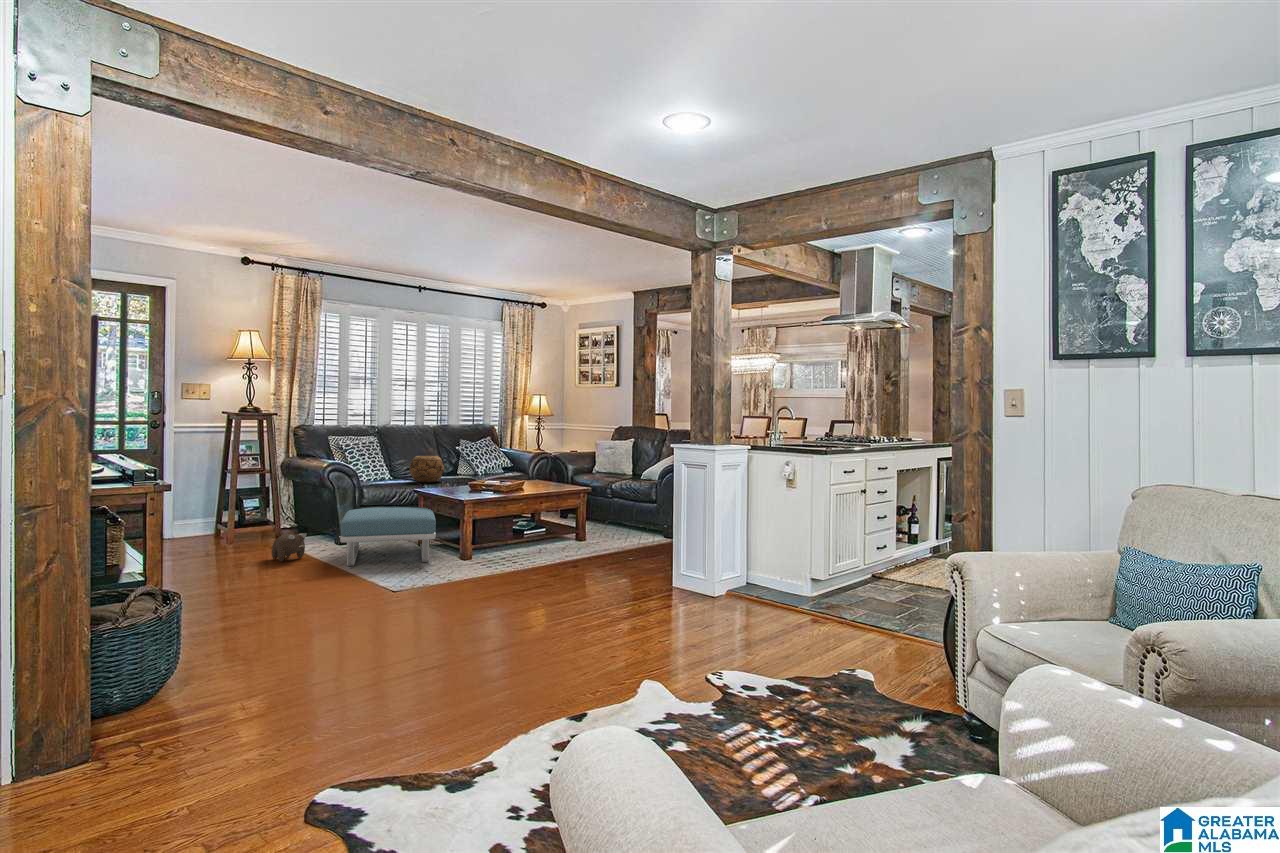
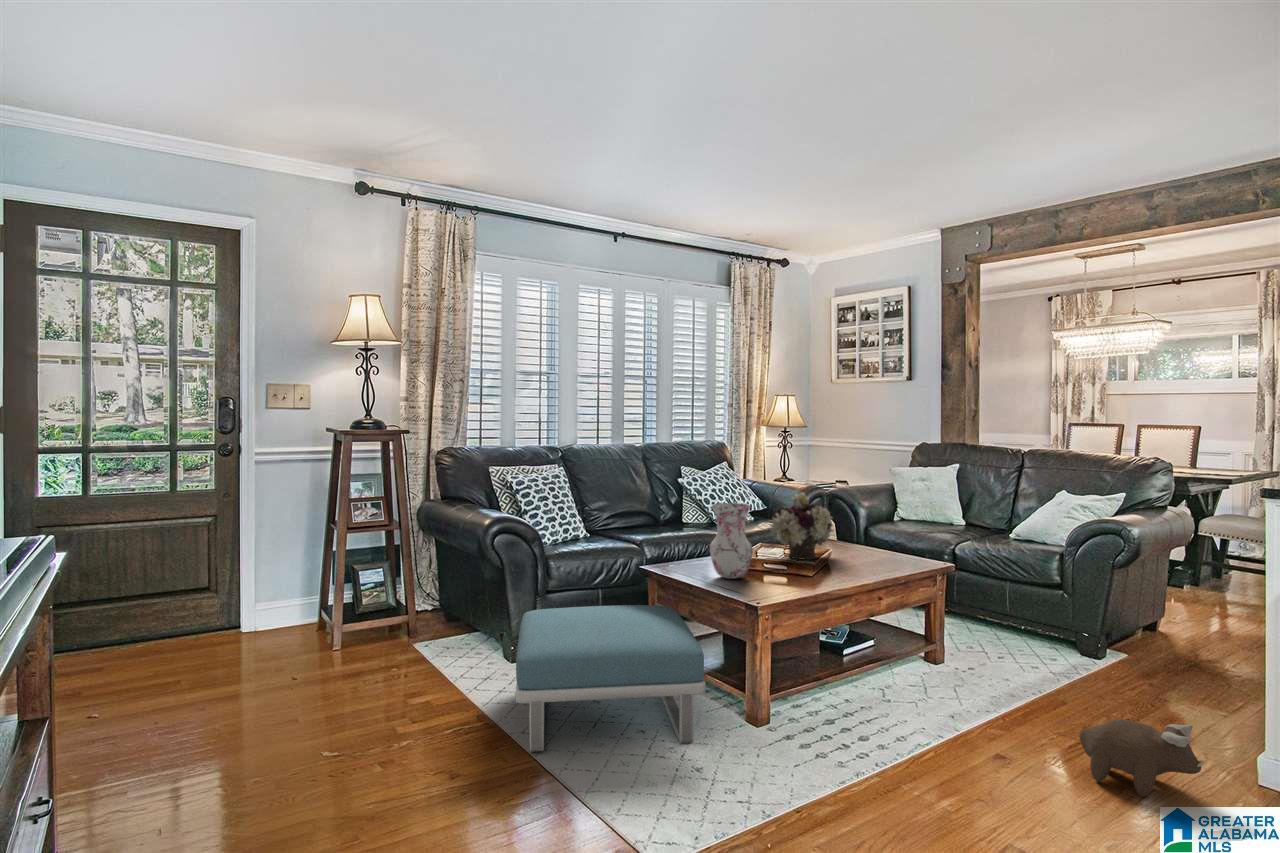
flower arrangement: none [491,450,529,486] -> present [770,493,833,560]
vase: none [449,453,472,492] -> present [710,503,753,579]
decorative bowl: present [409,455,444,482] -> none [619,498,676,546]
plush toy: present [272,533,307,562] -> present [1079,719,1205,797]

